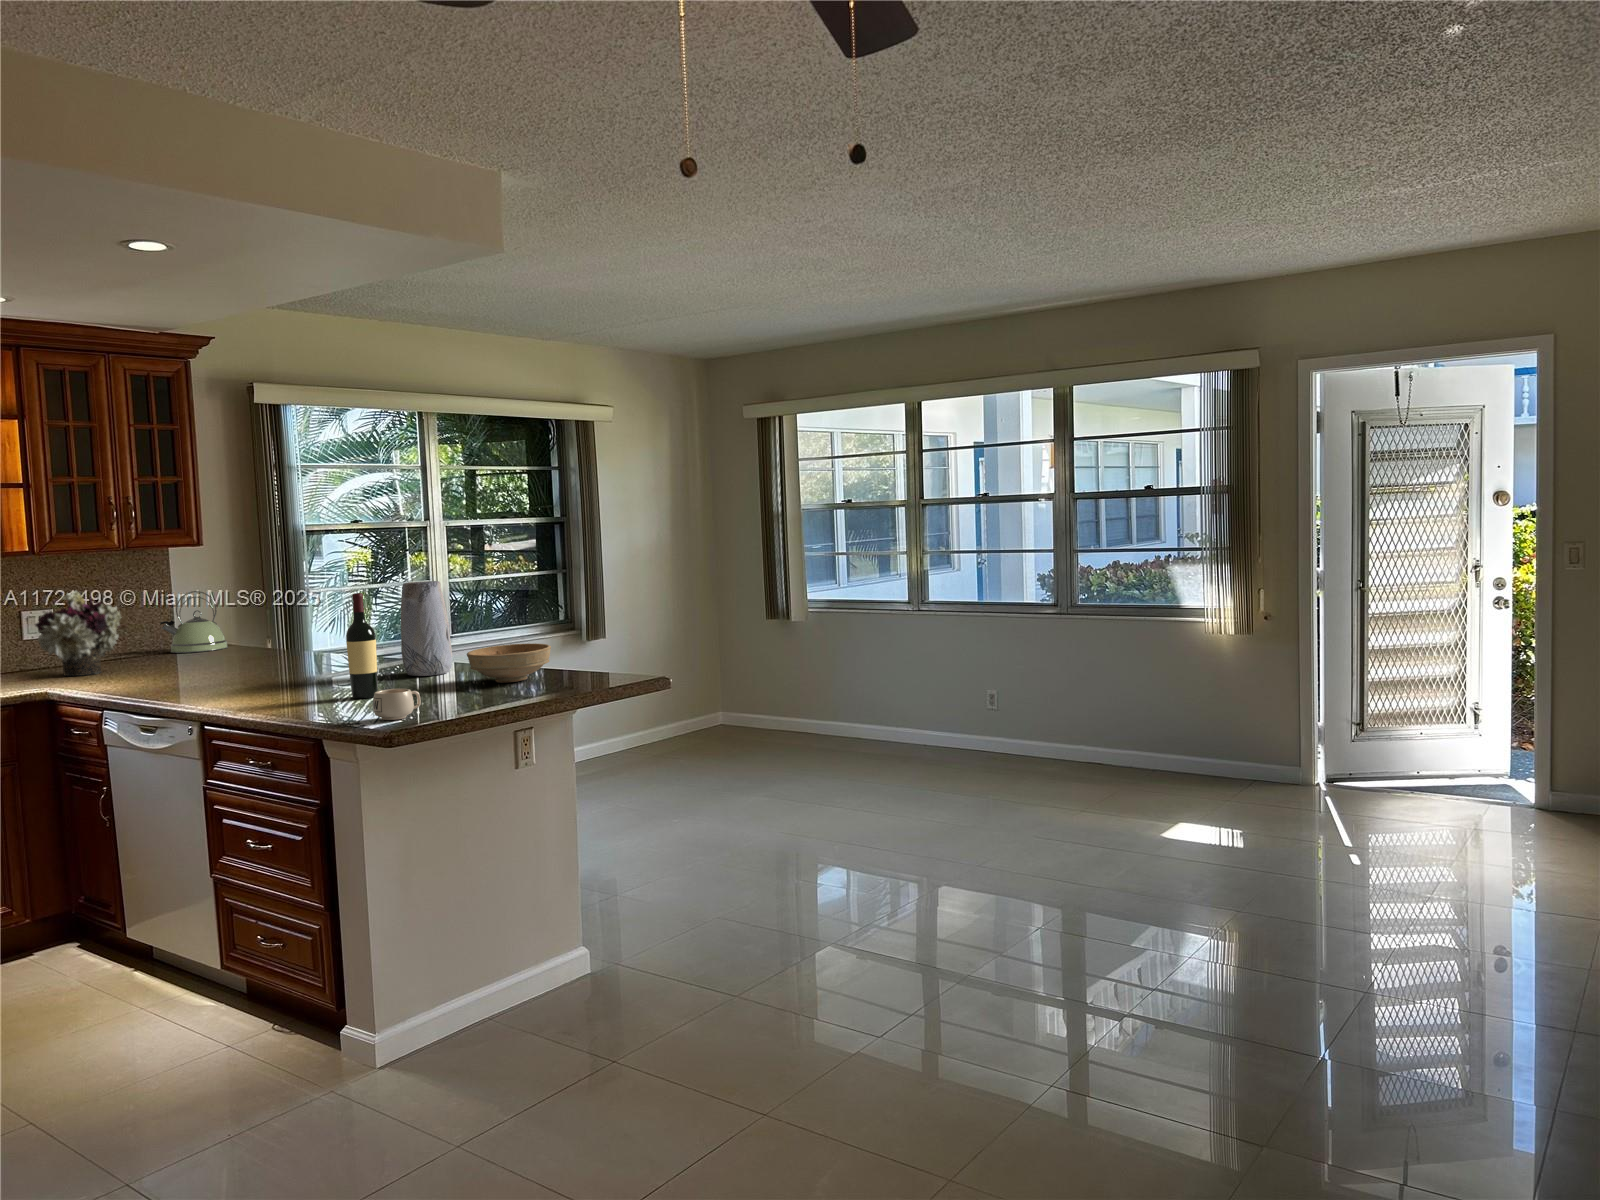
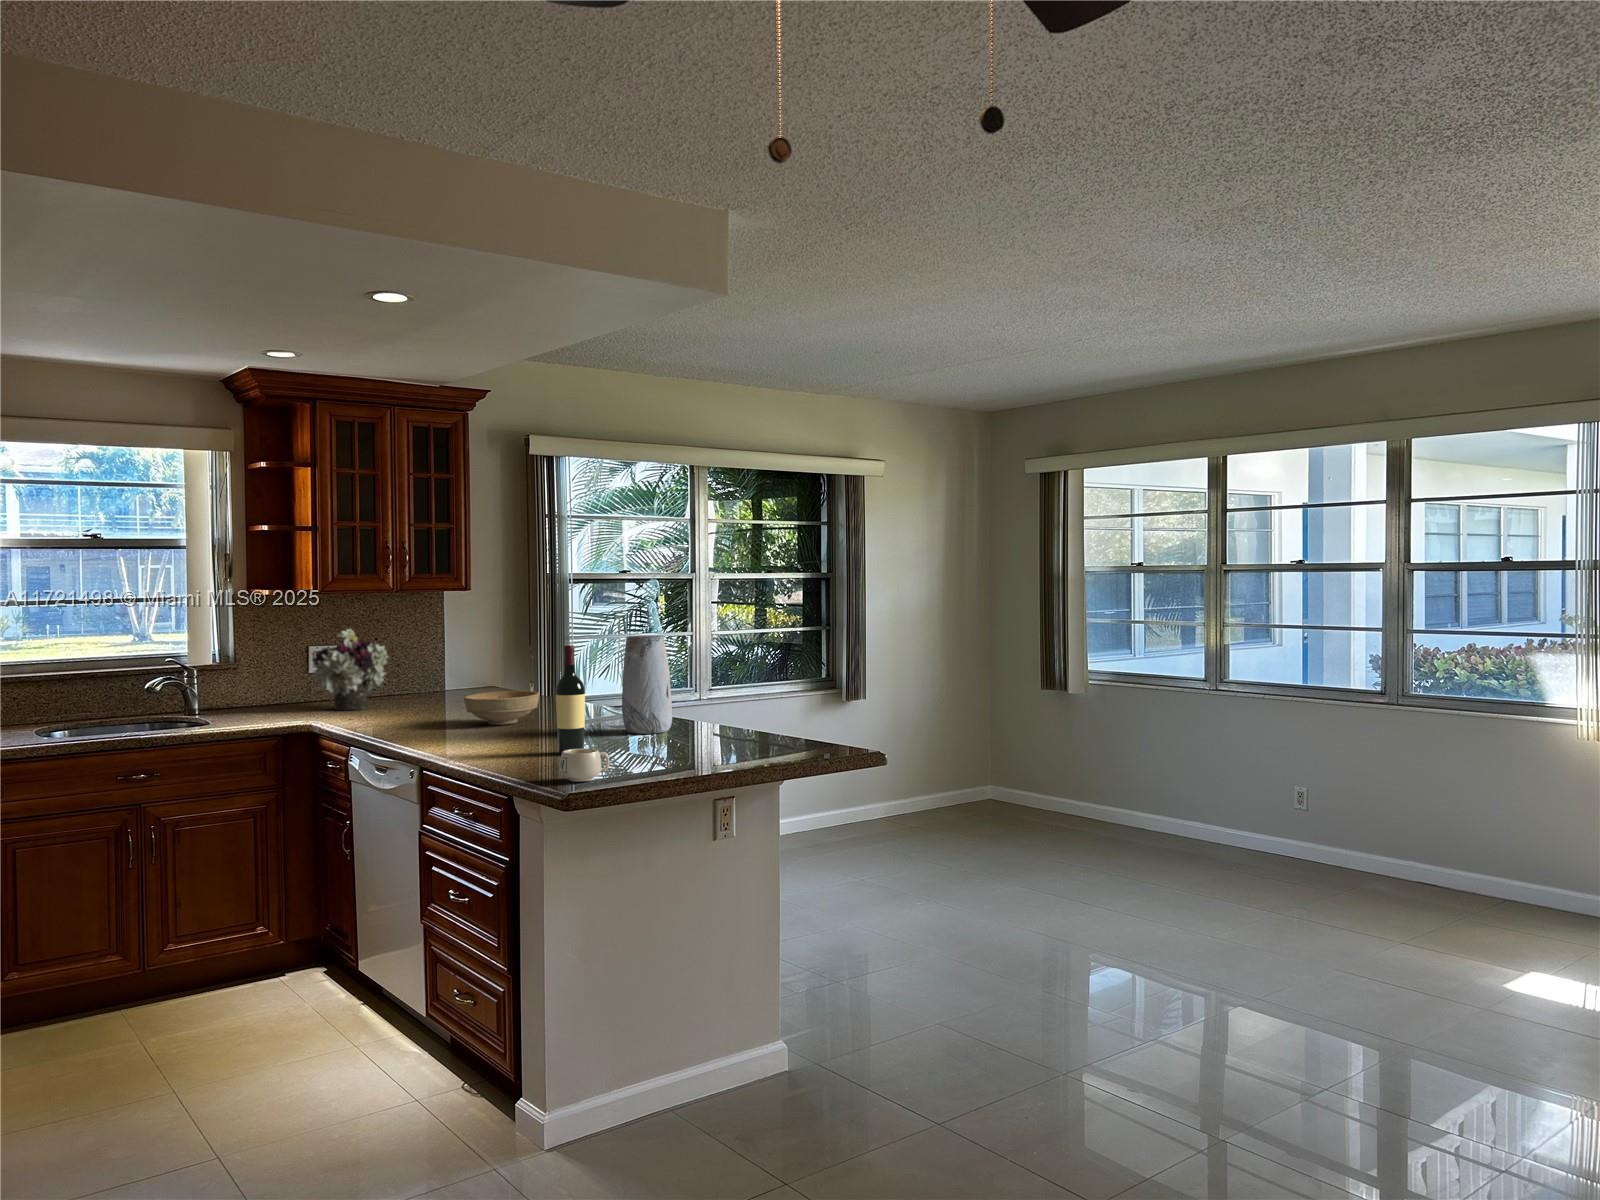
kettle: present [160,591,228,653] -> none [431,634,491,693]
bowl: present [467,643,551,683] -> present [464,691,540,725]

